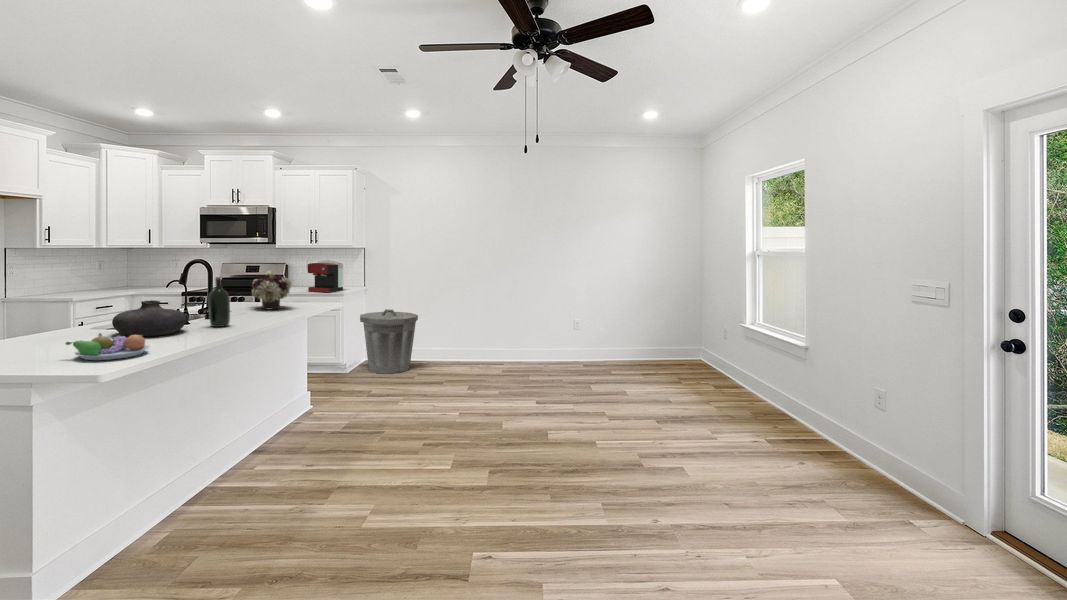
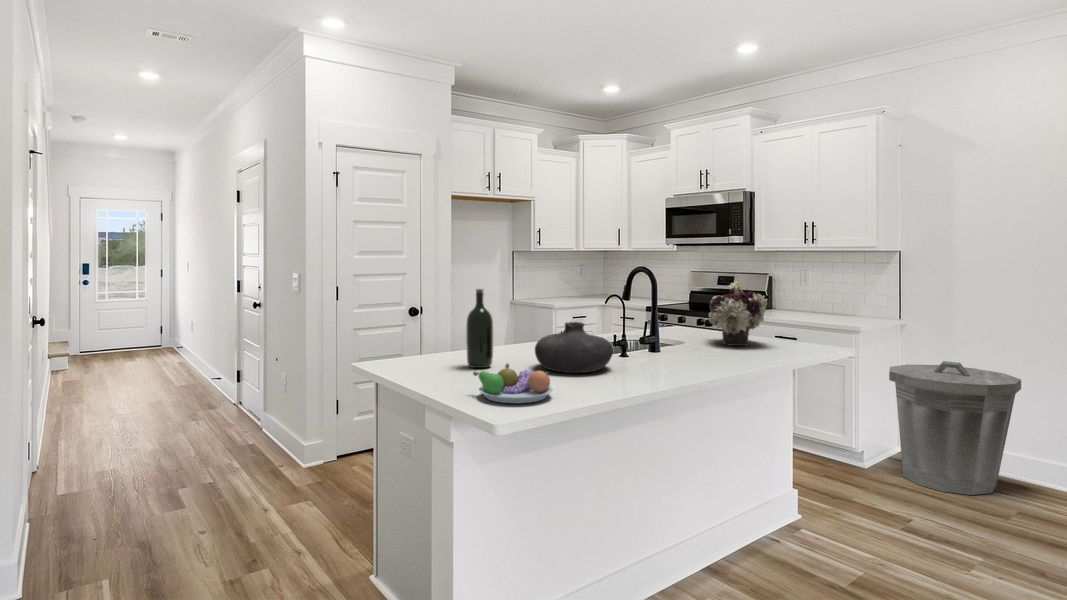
coffee maker: present [307,260,343,292] -> none [800,267,861,322]
wine bottle: present [209,277,230,327] -> present [466,289,493,368]

